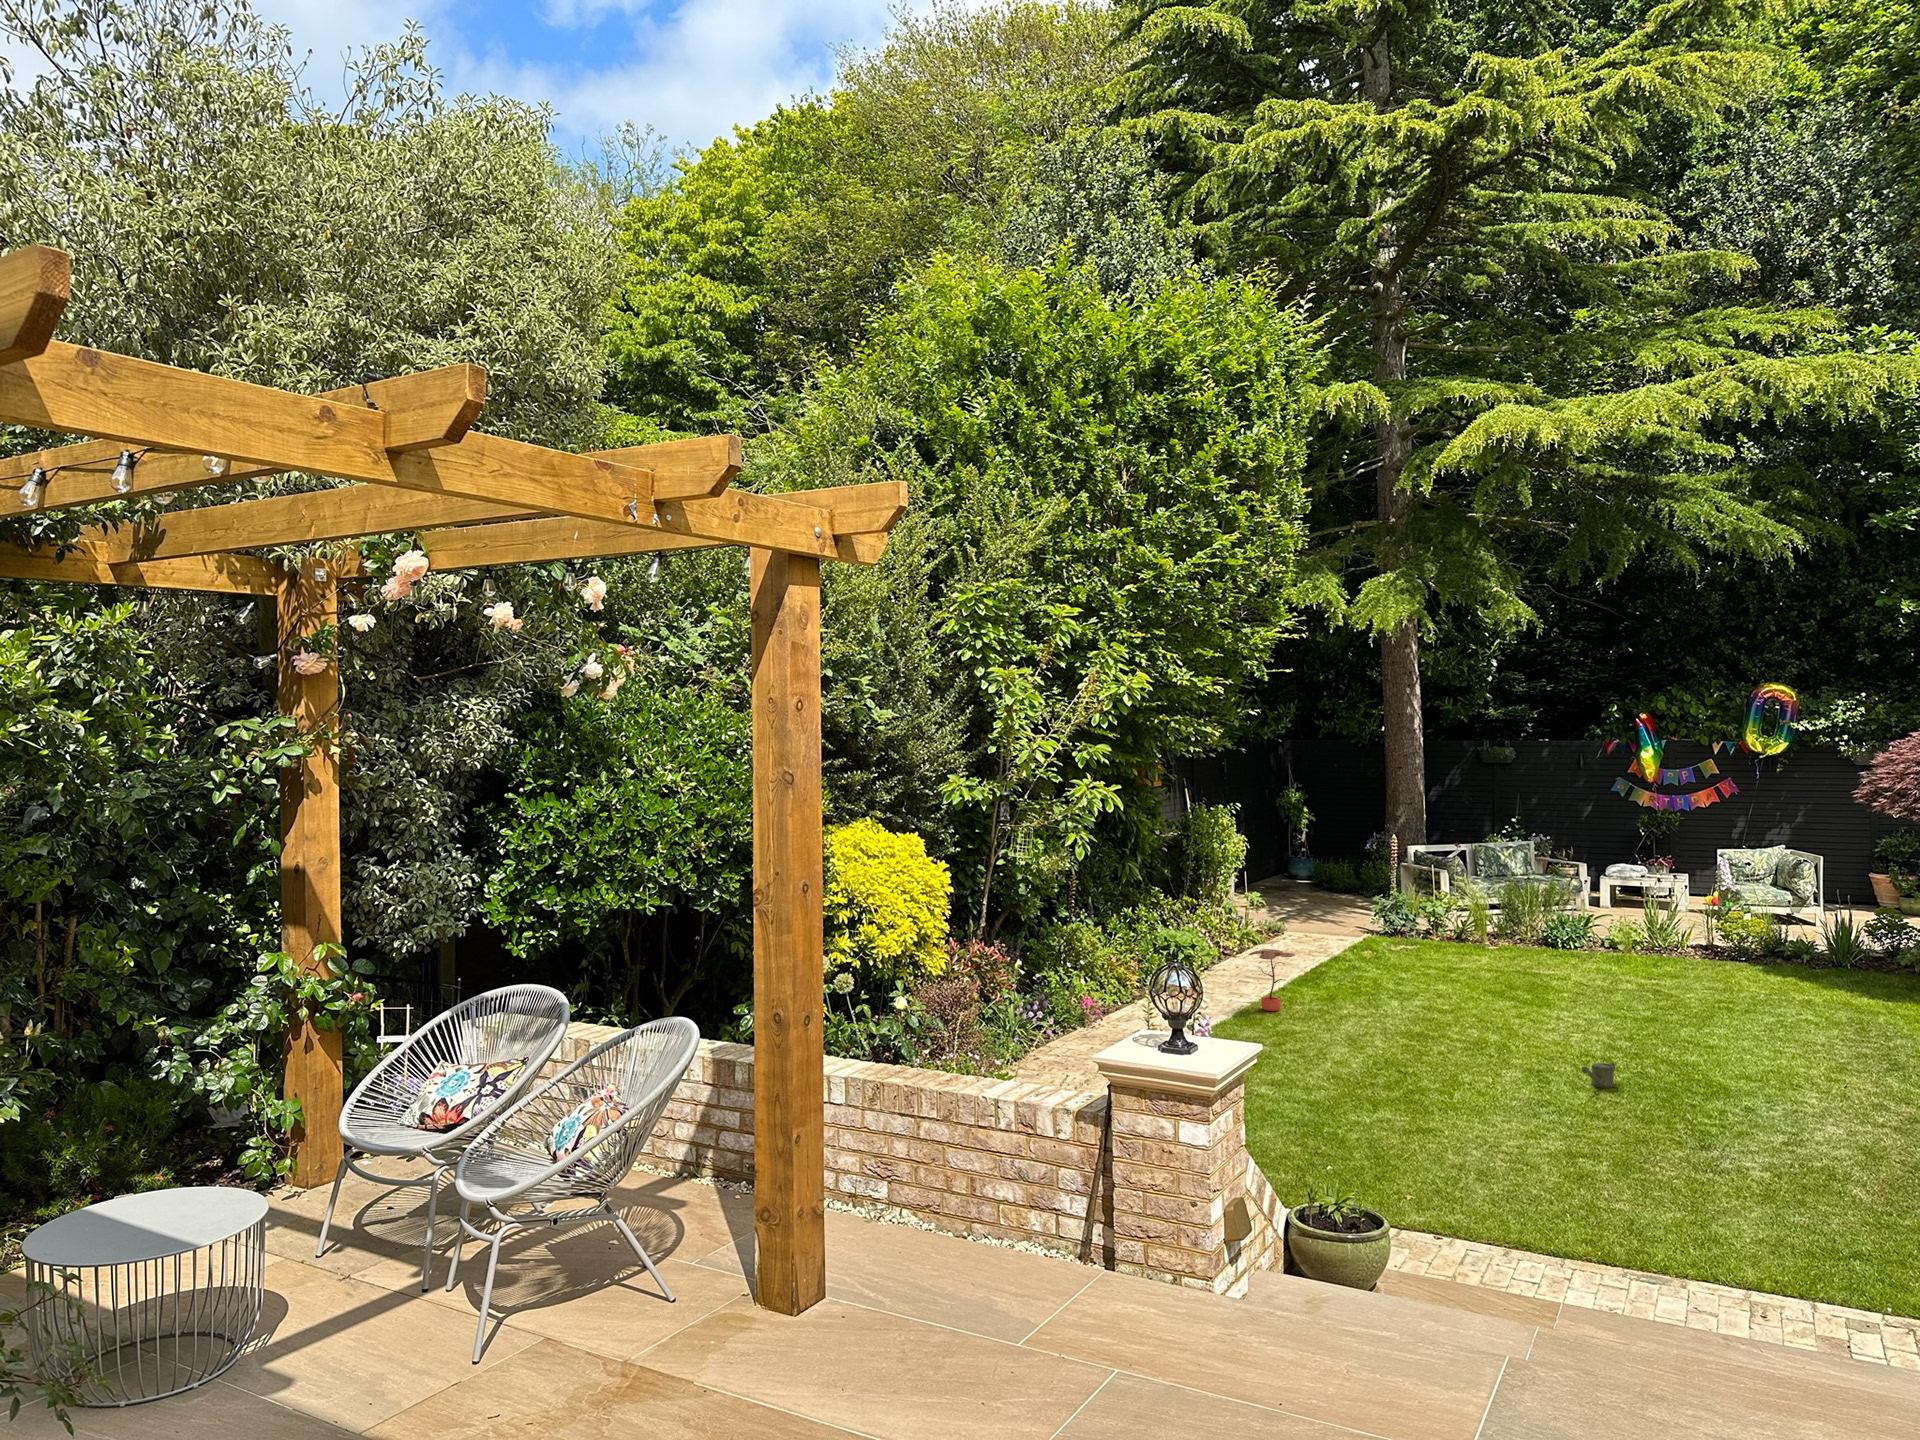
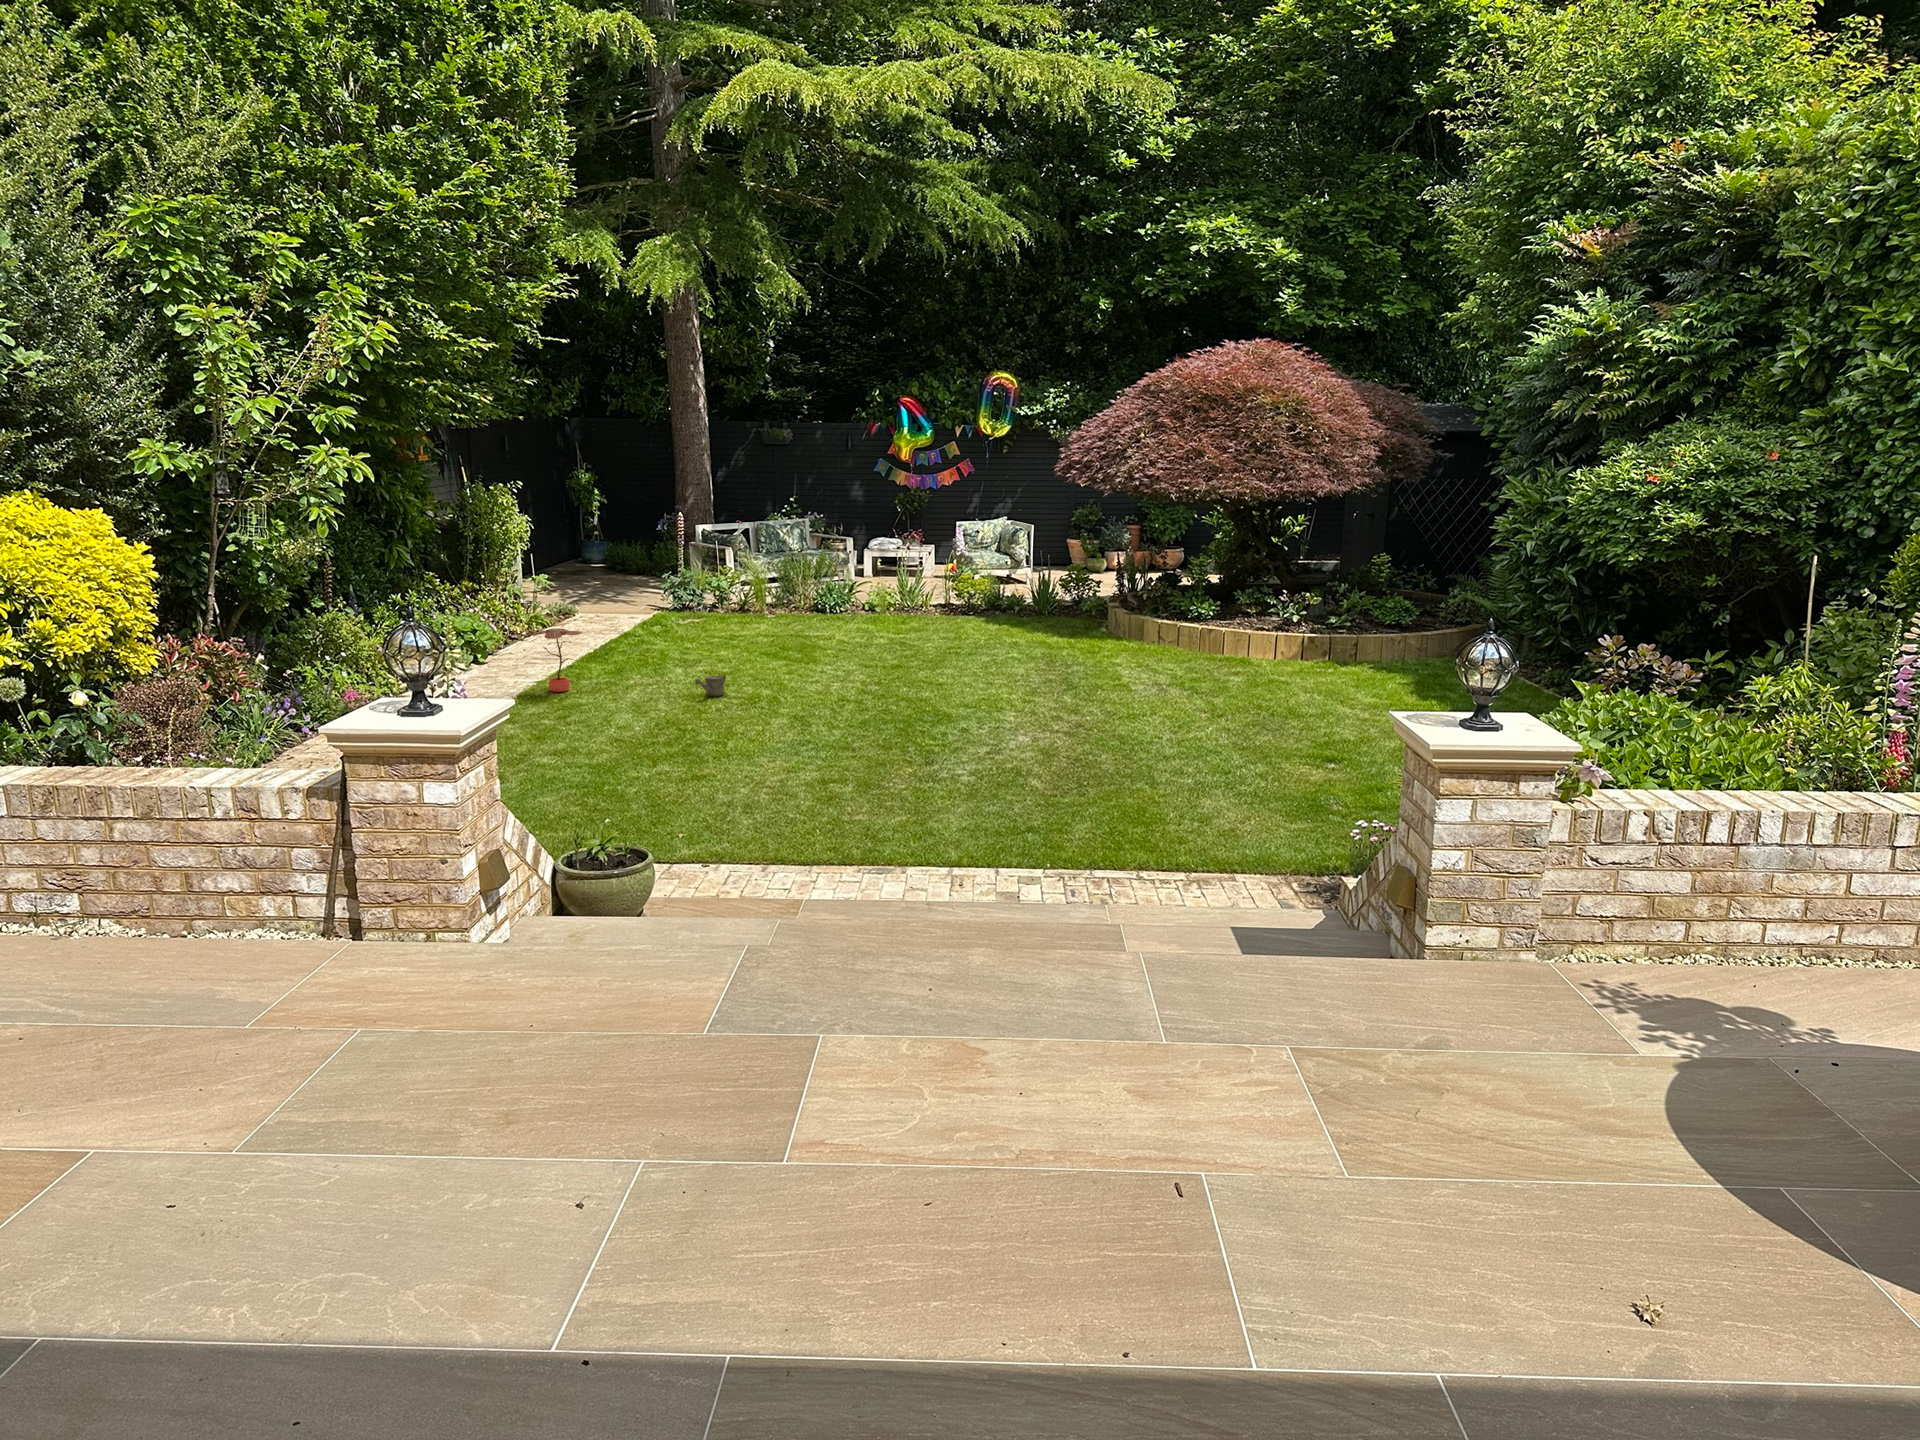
watering can: present [1582,1063,1615,1088] -> present [695,675,726,696]

